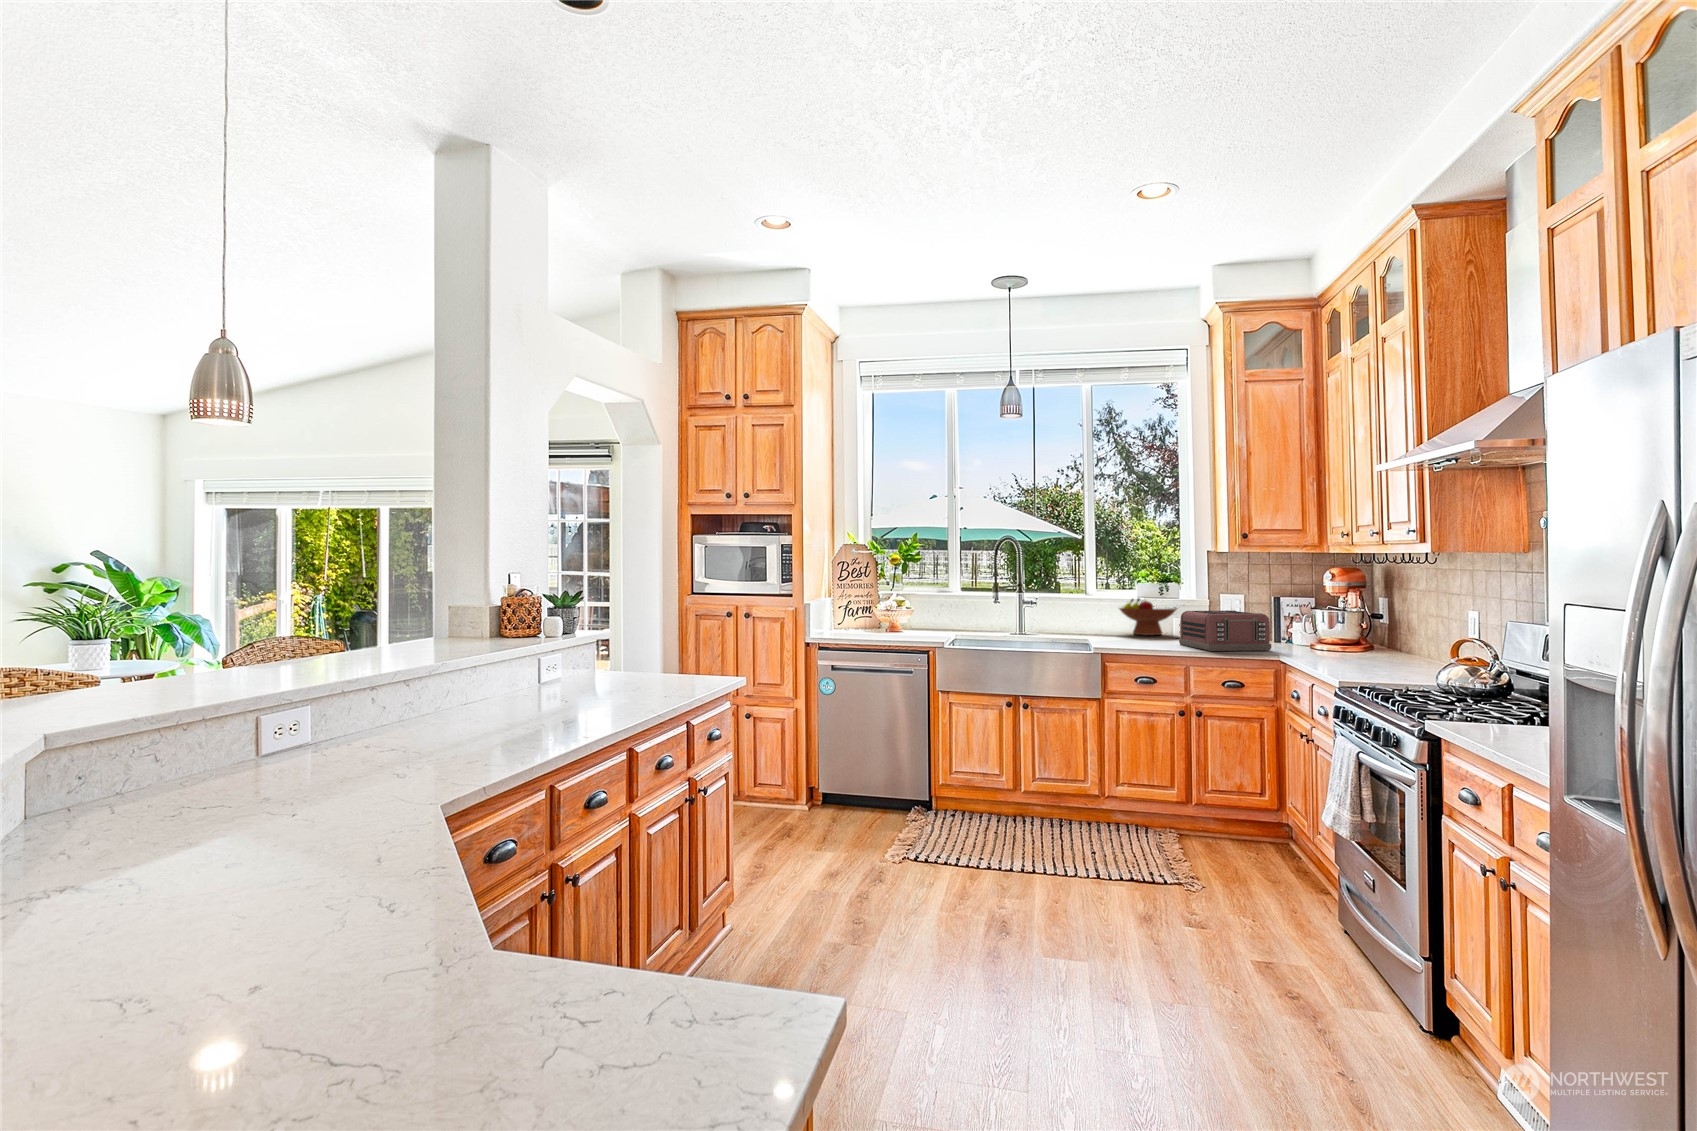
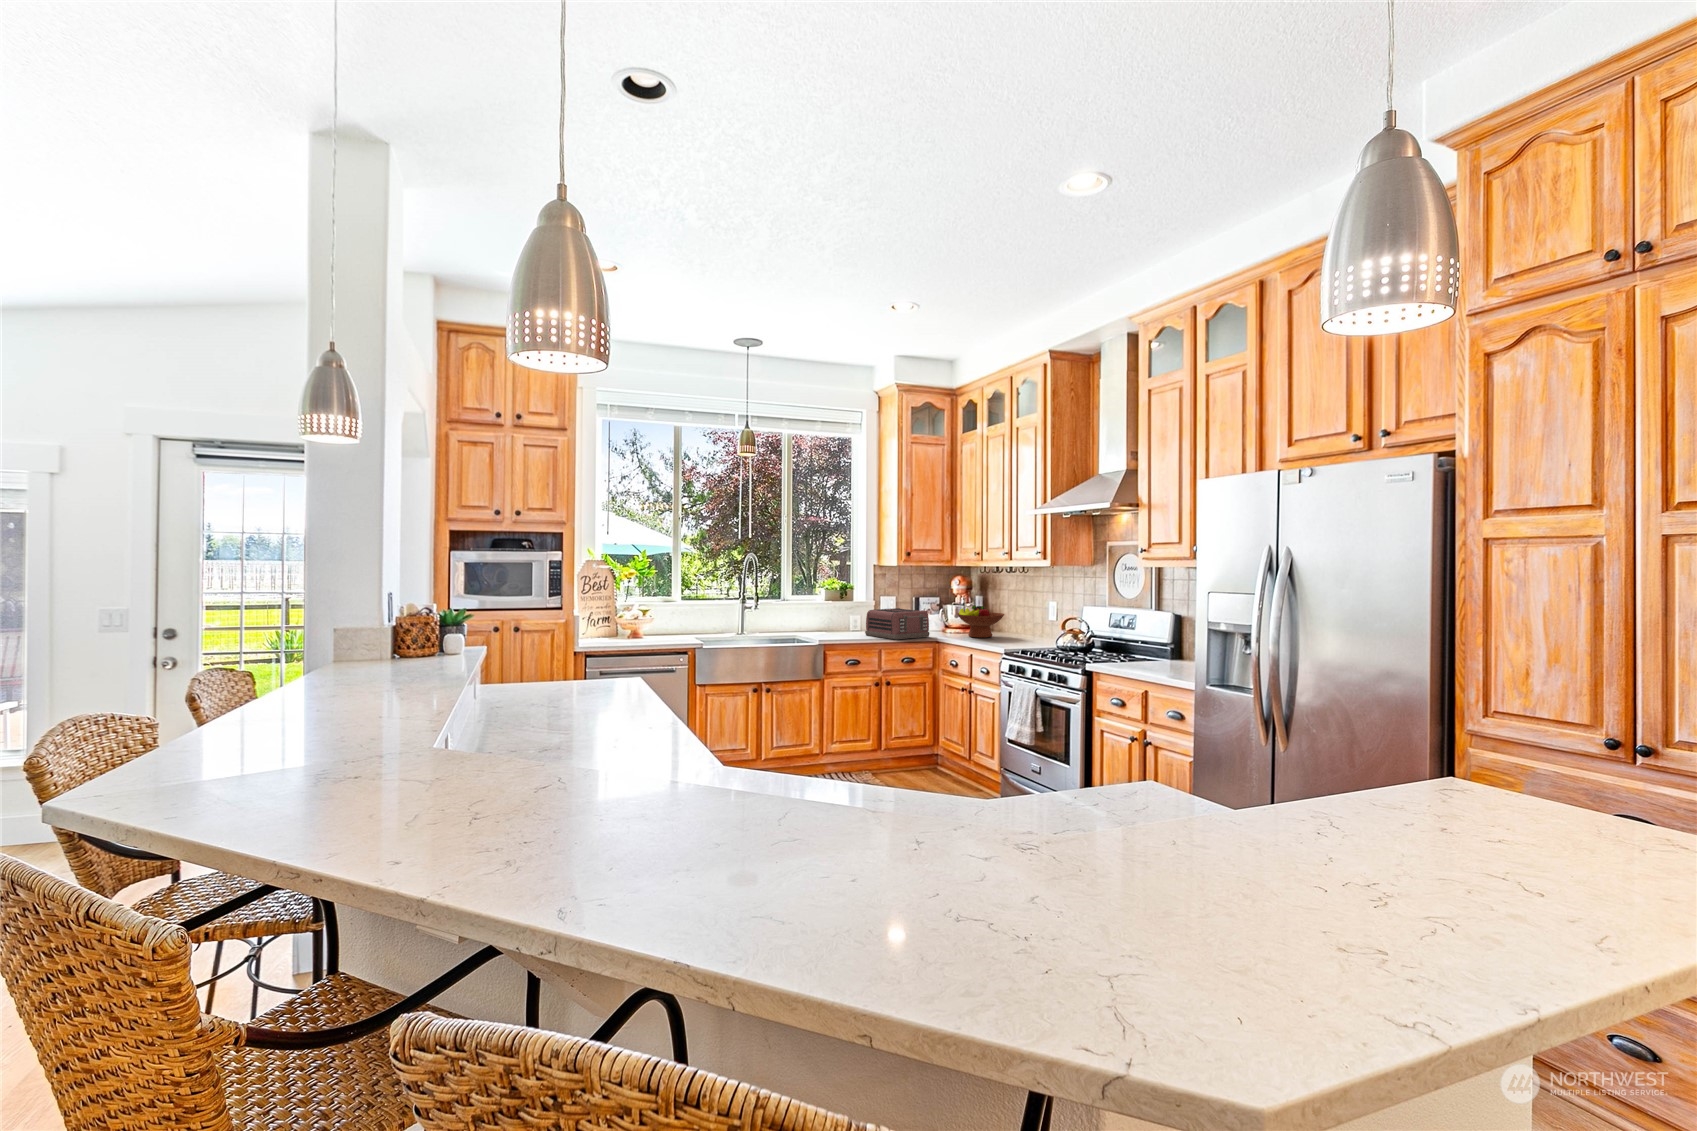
fruit bowl: present [1120,598,1177,635] -> present [957,606,1004,638]

